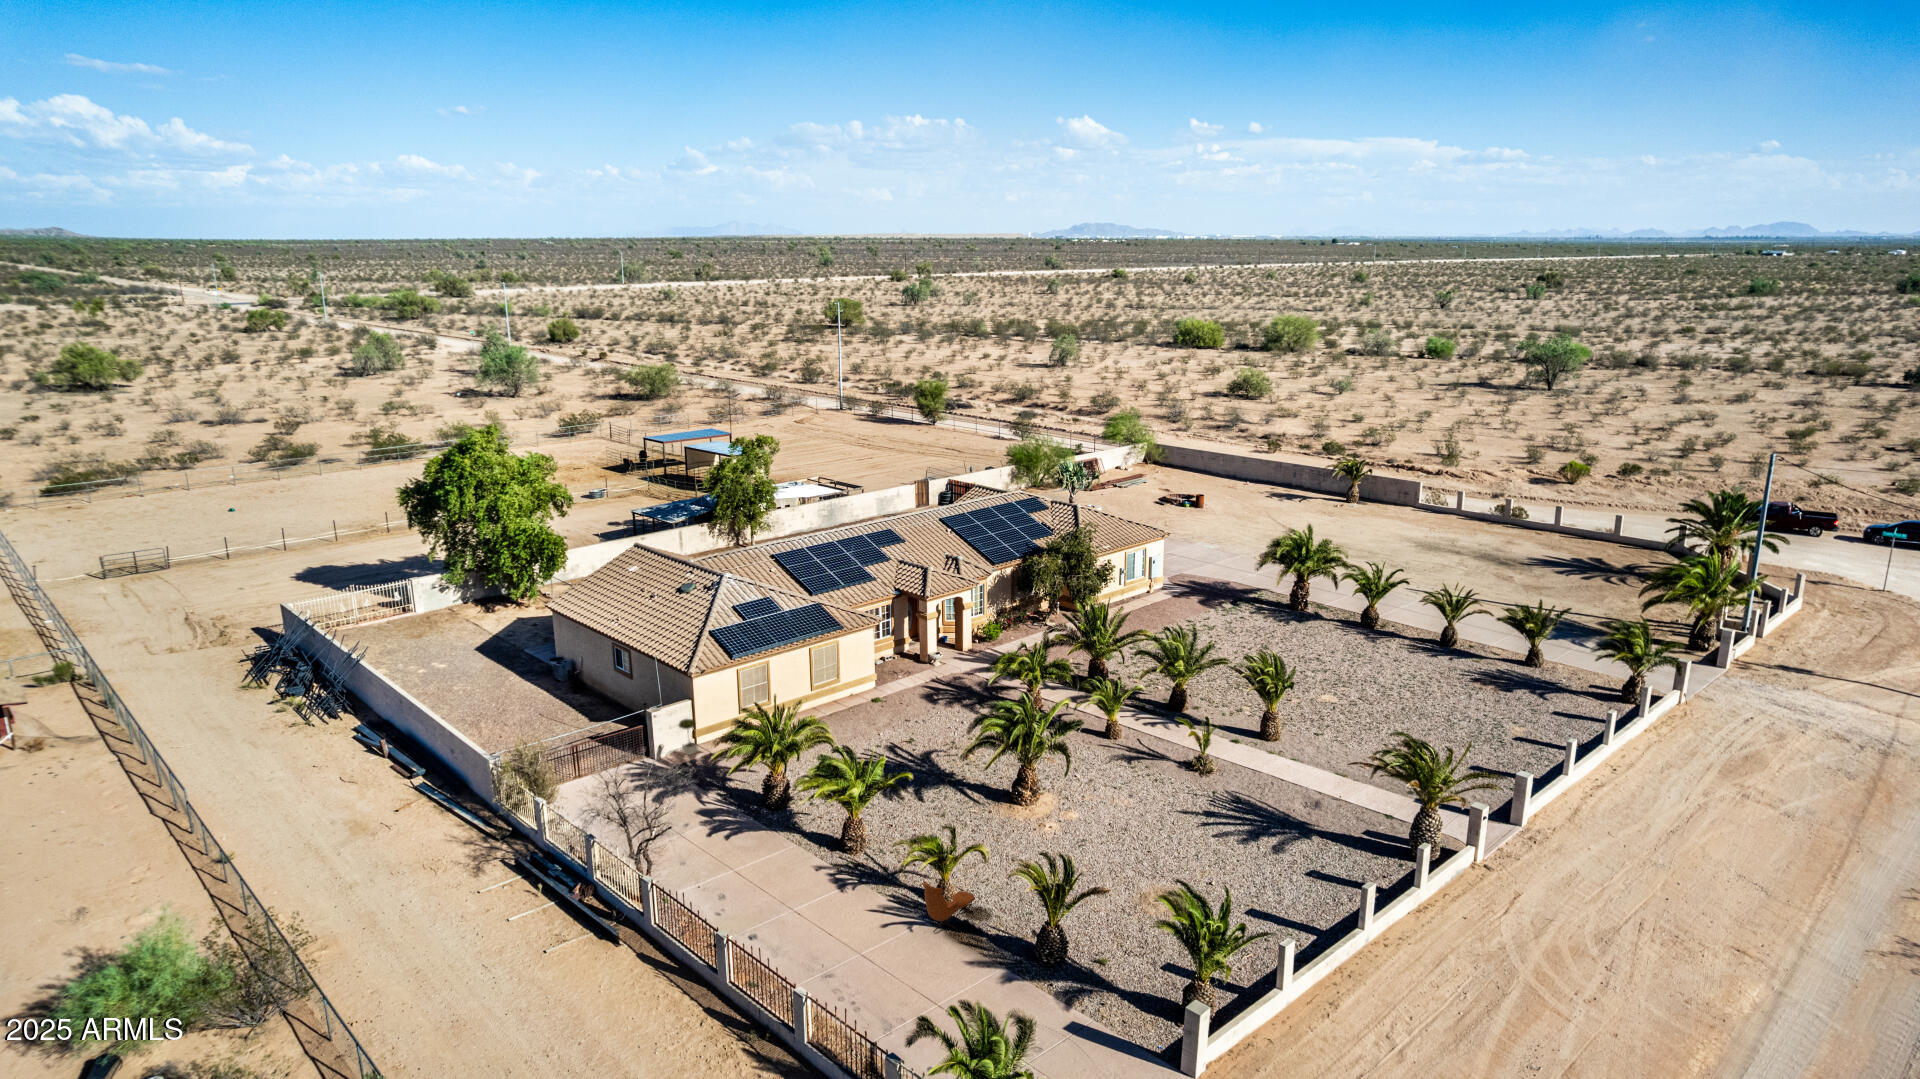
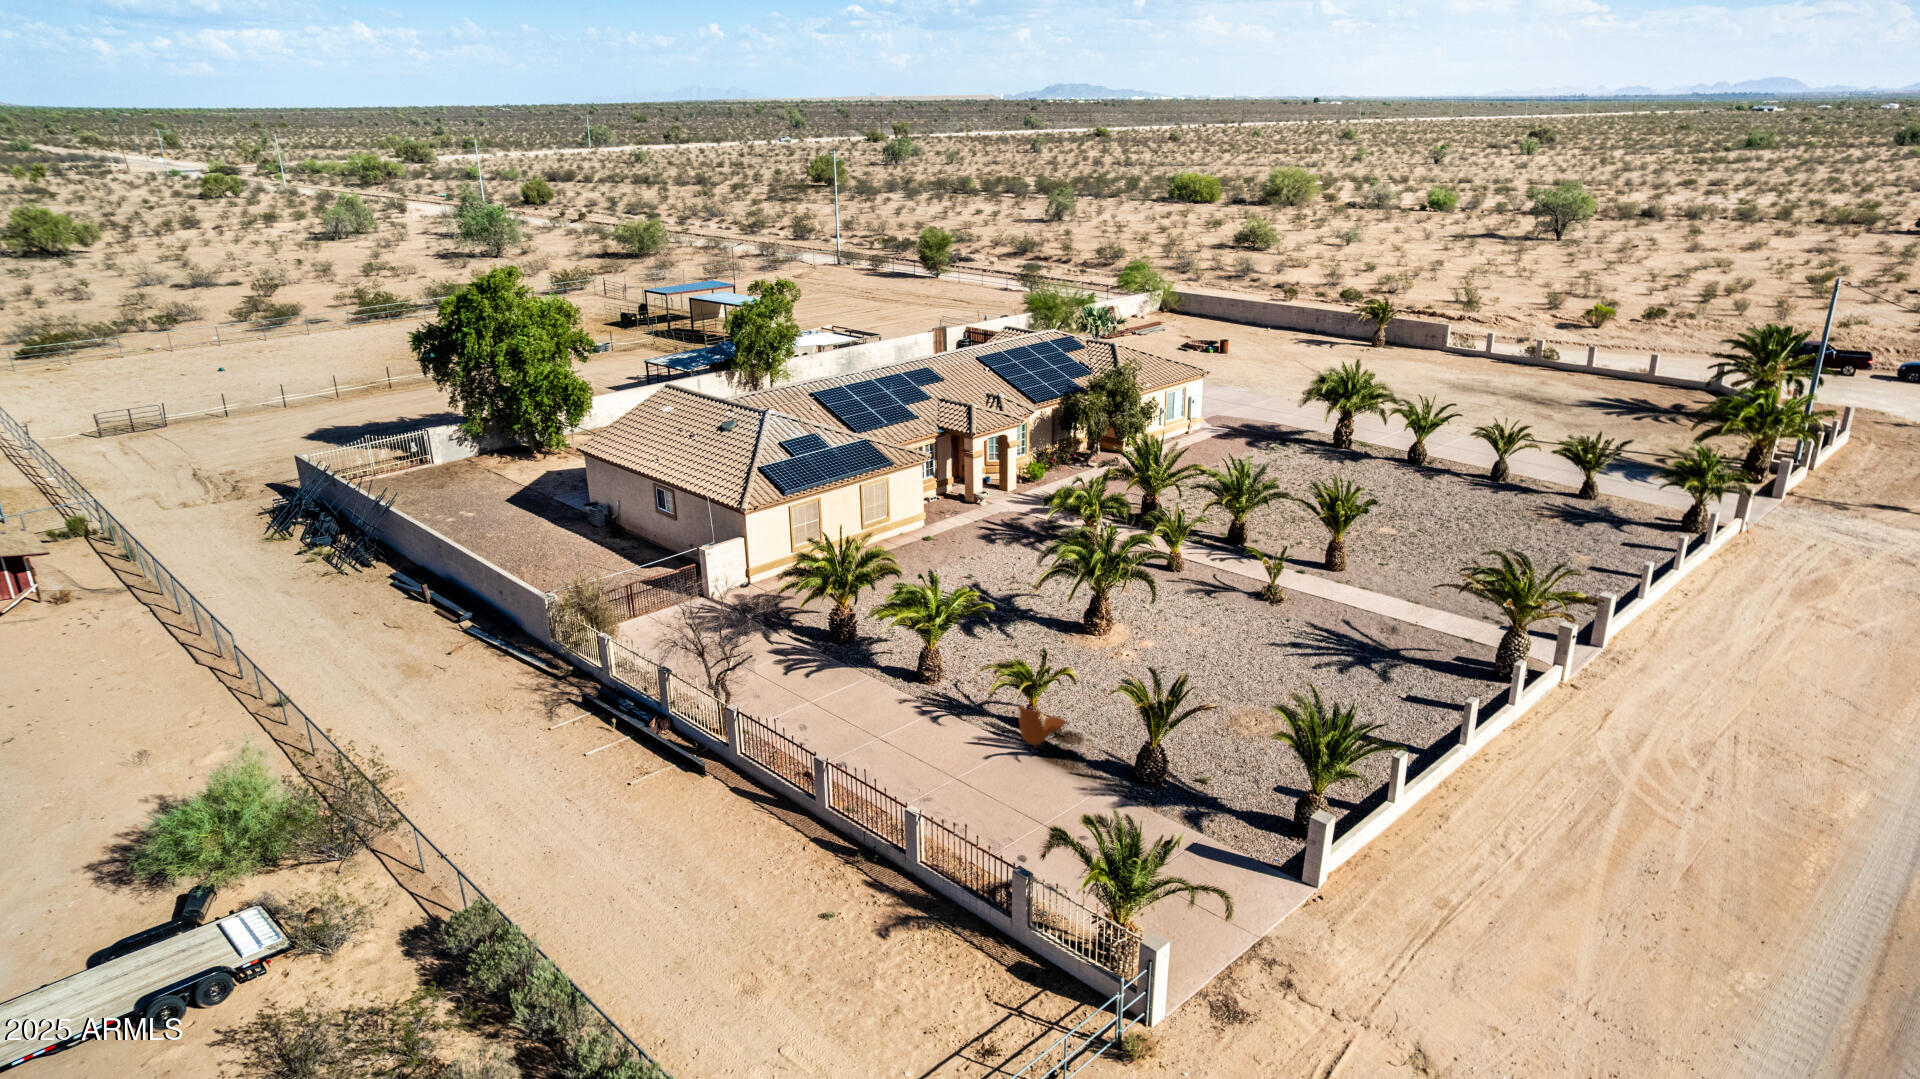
potted tree: present [679,719,698,755] -> none [733,558,753,595]

